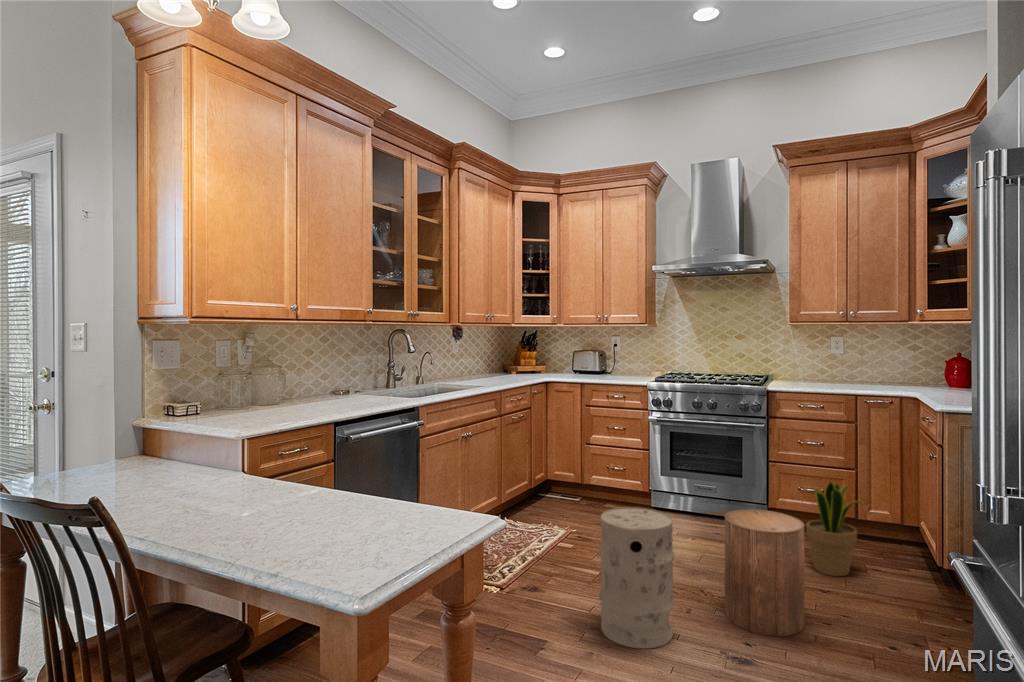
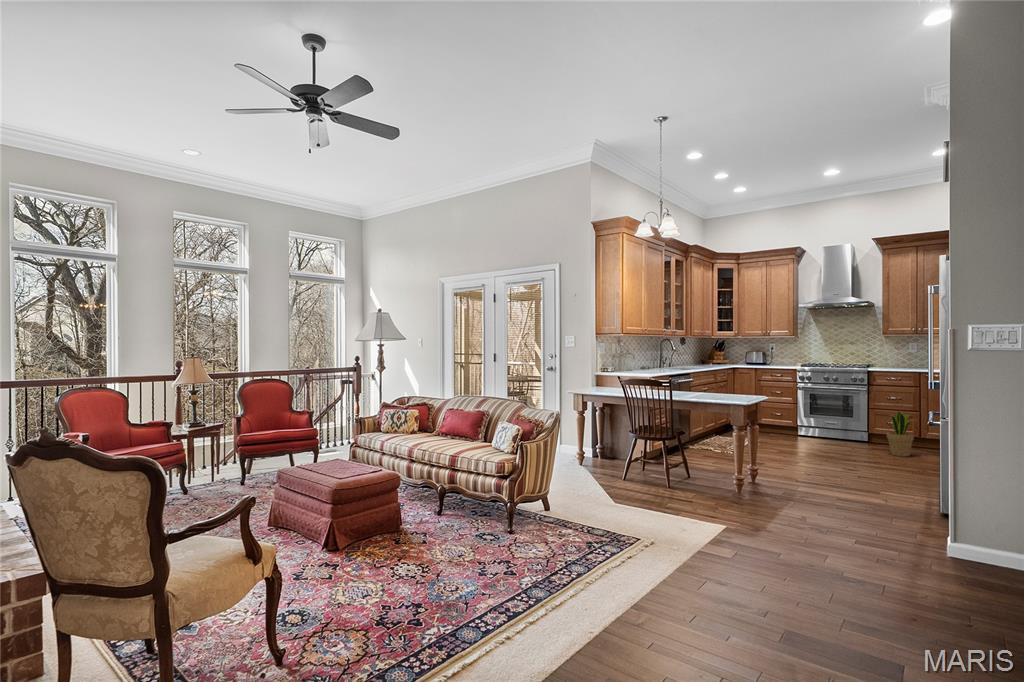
trash can: present [599,507,675,649] -> none [784,412,819,464]
stool: present [725,509,805,636] -> none [842,417,880,465]

